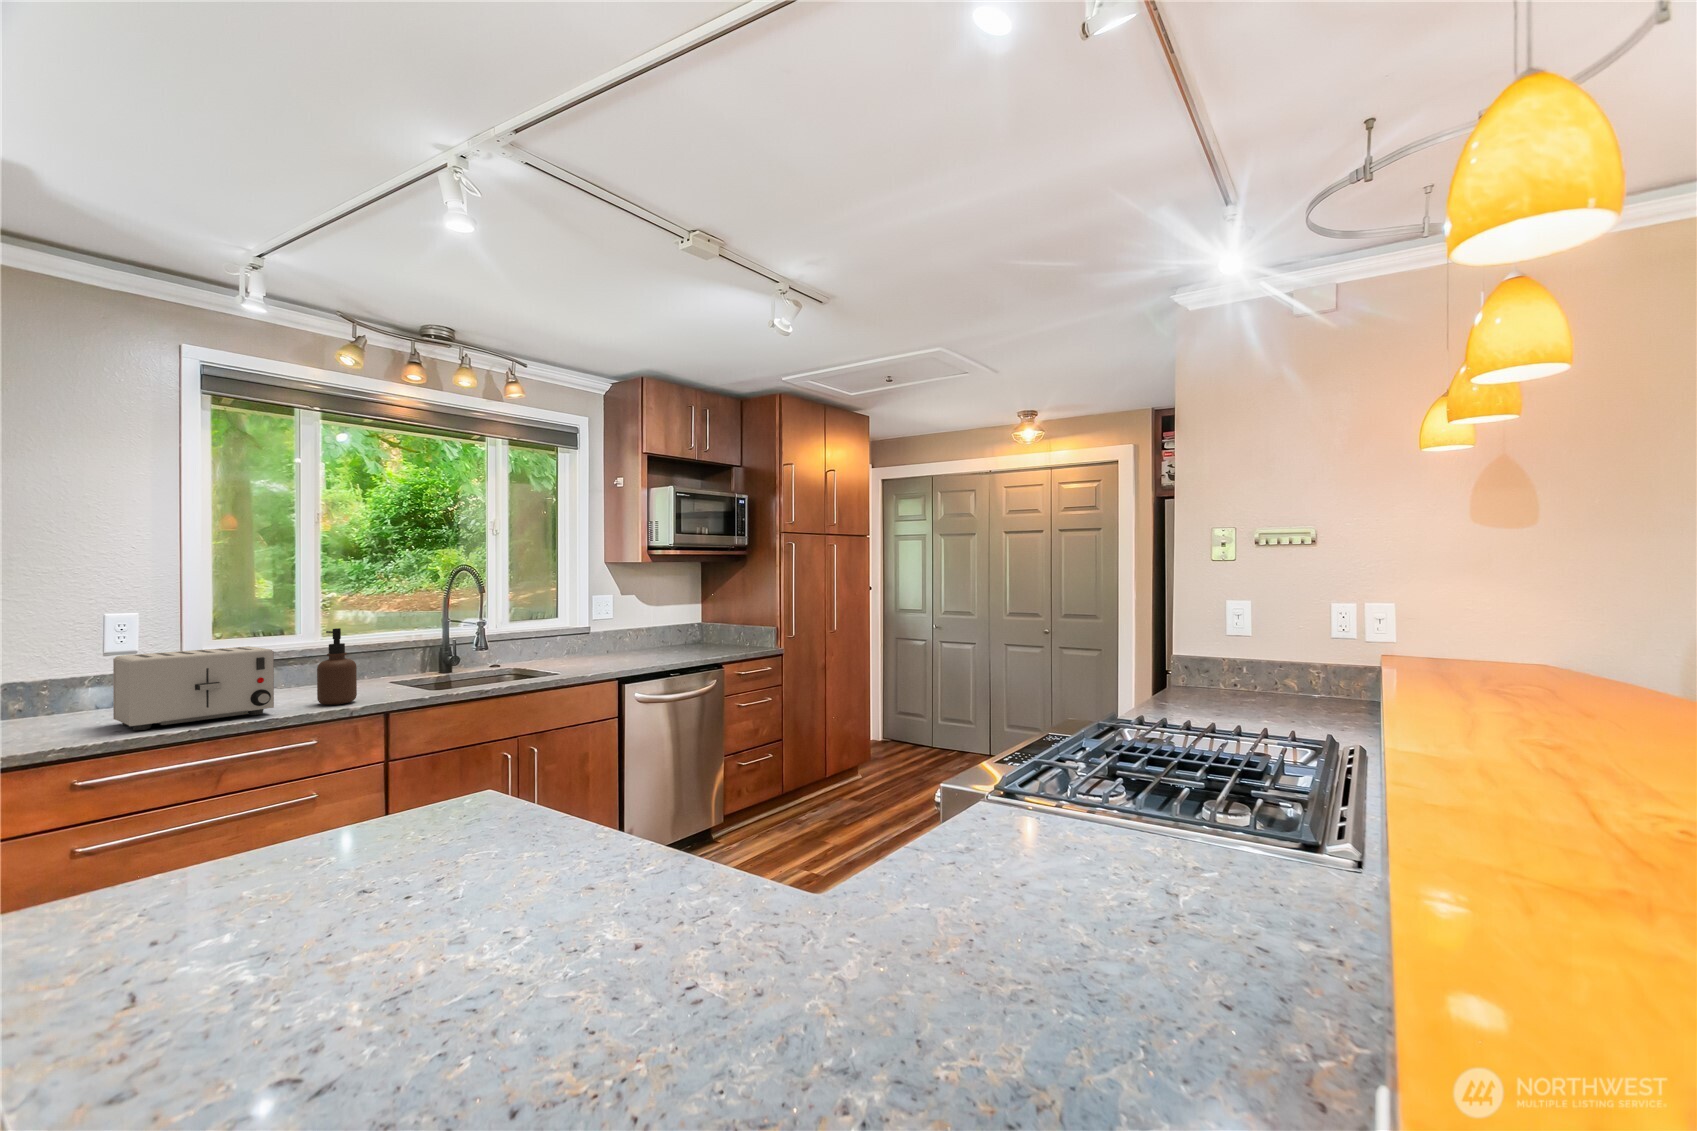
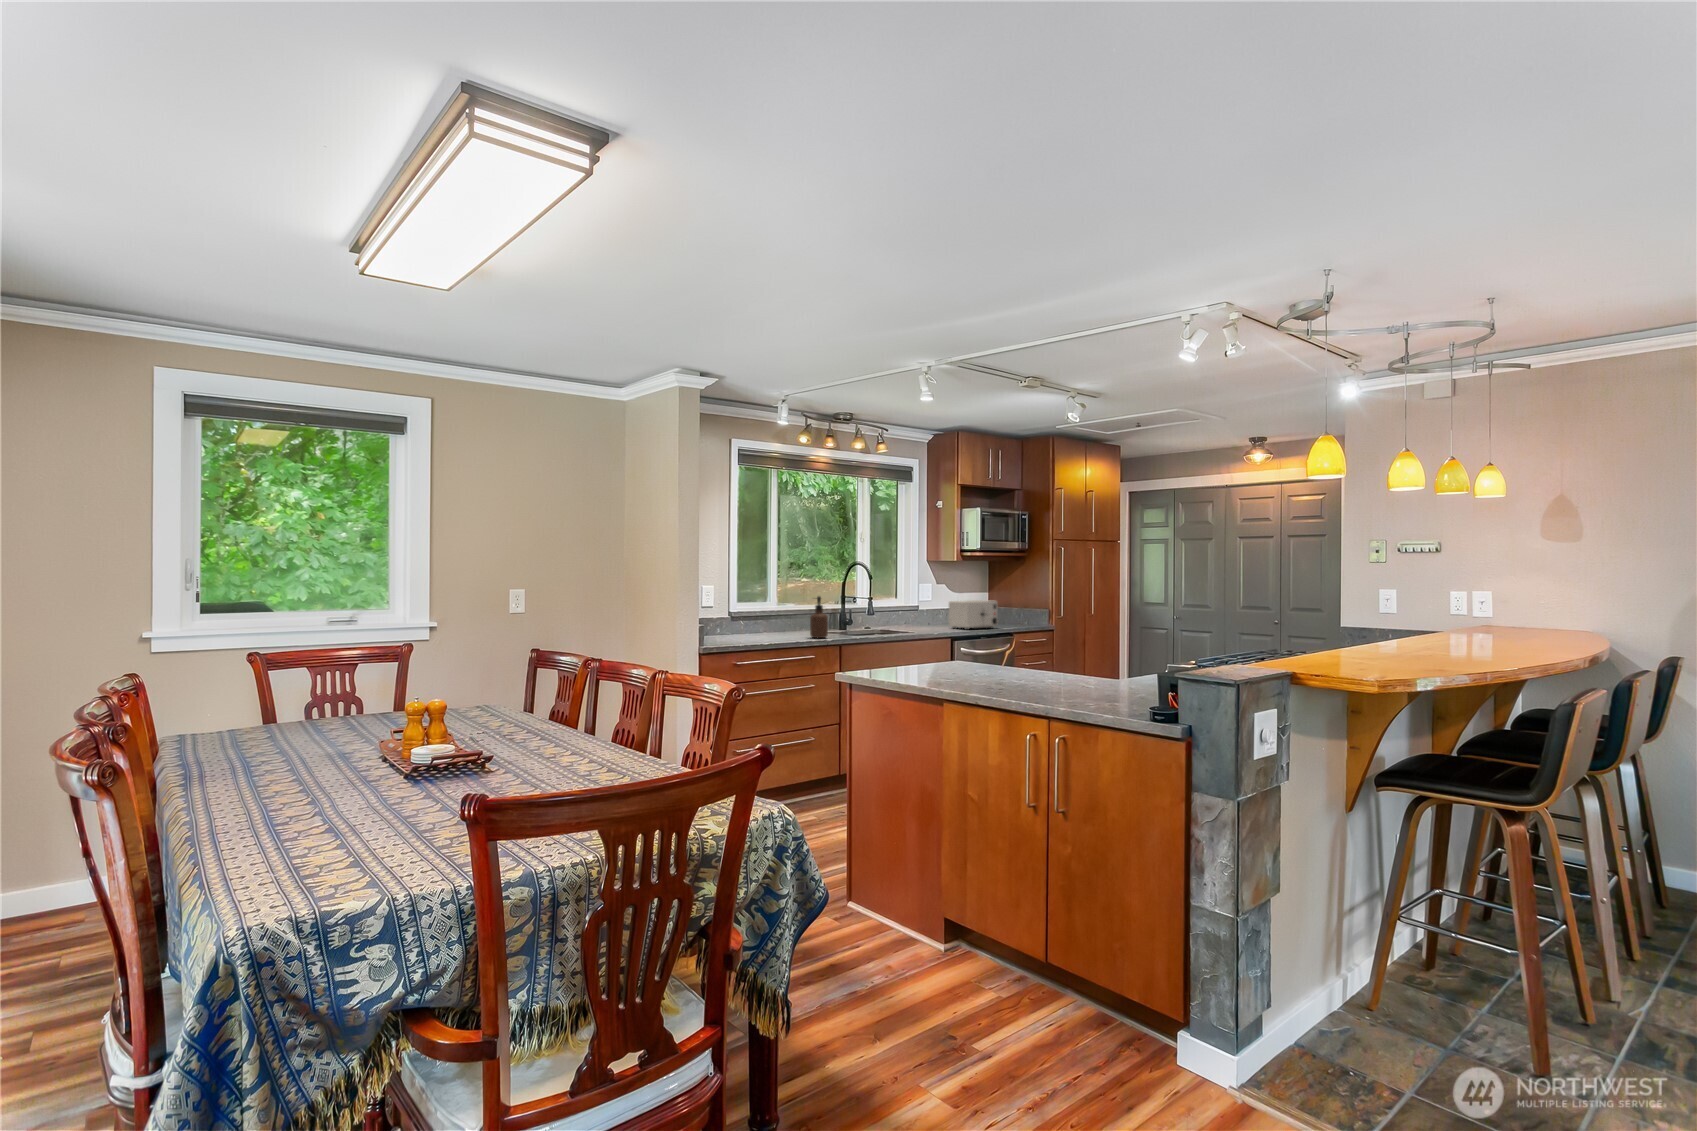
toaster: present [113,646,274,730] -> present [949,600,999,630]

